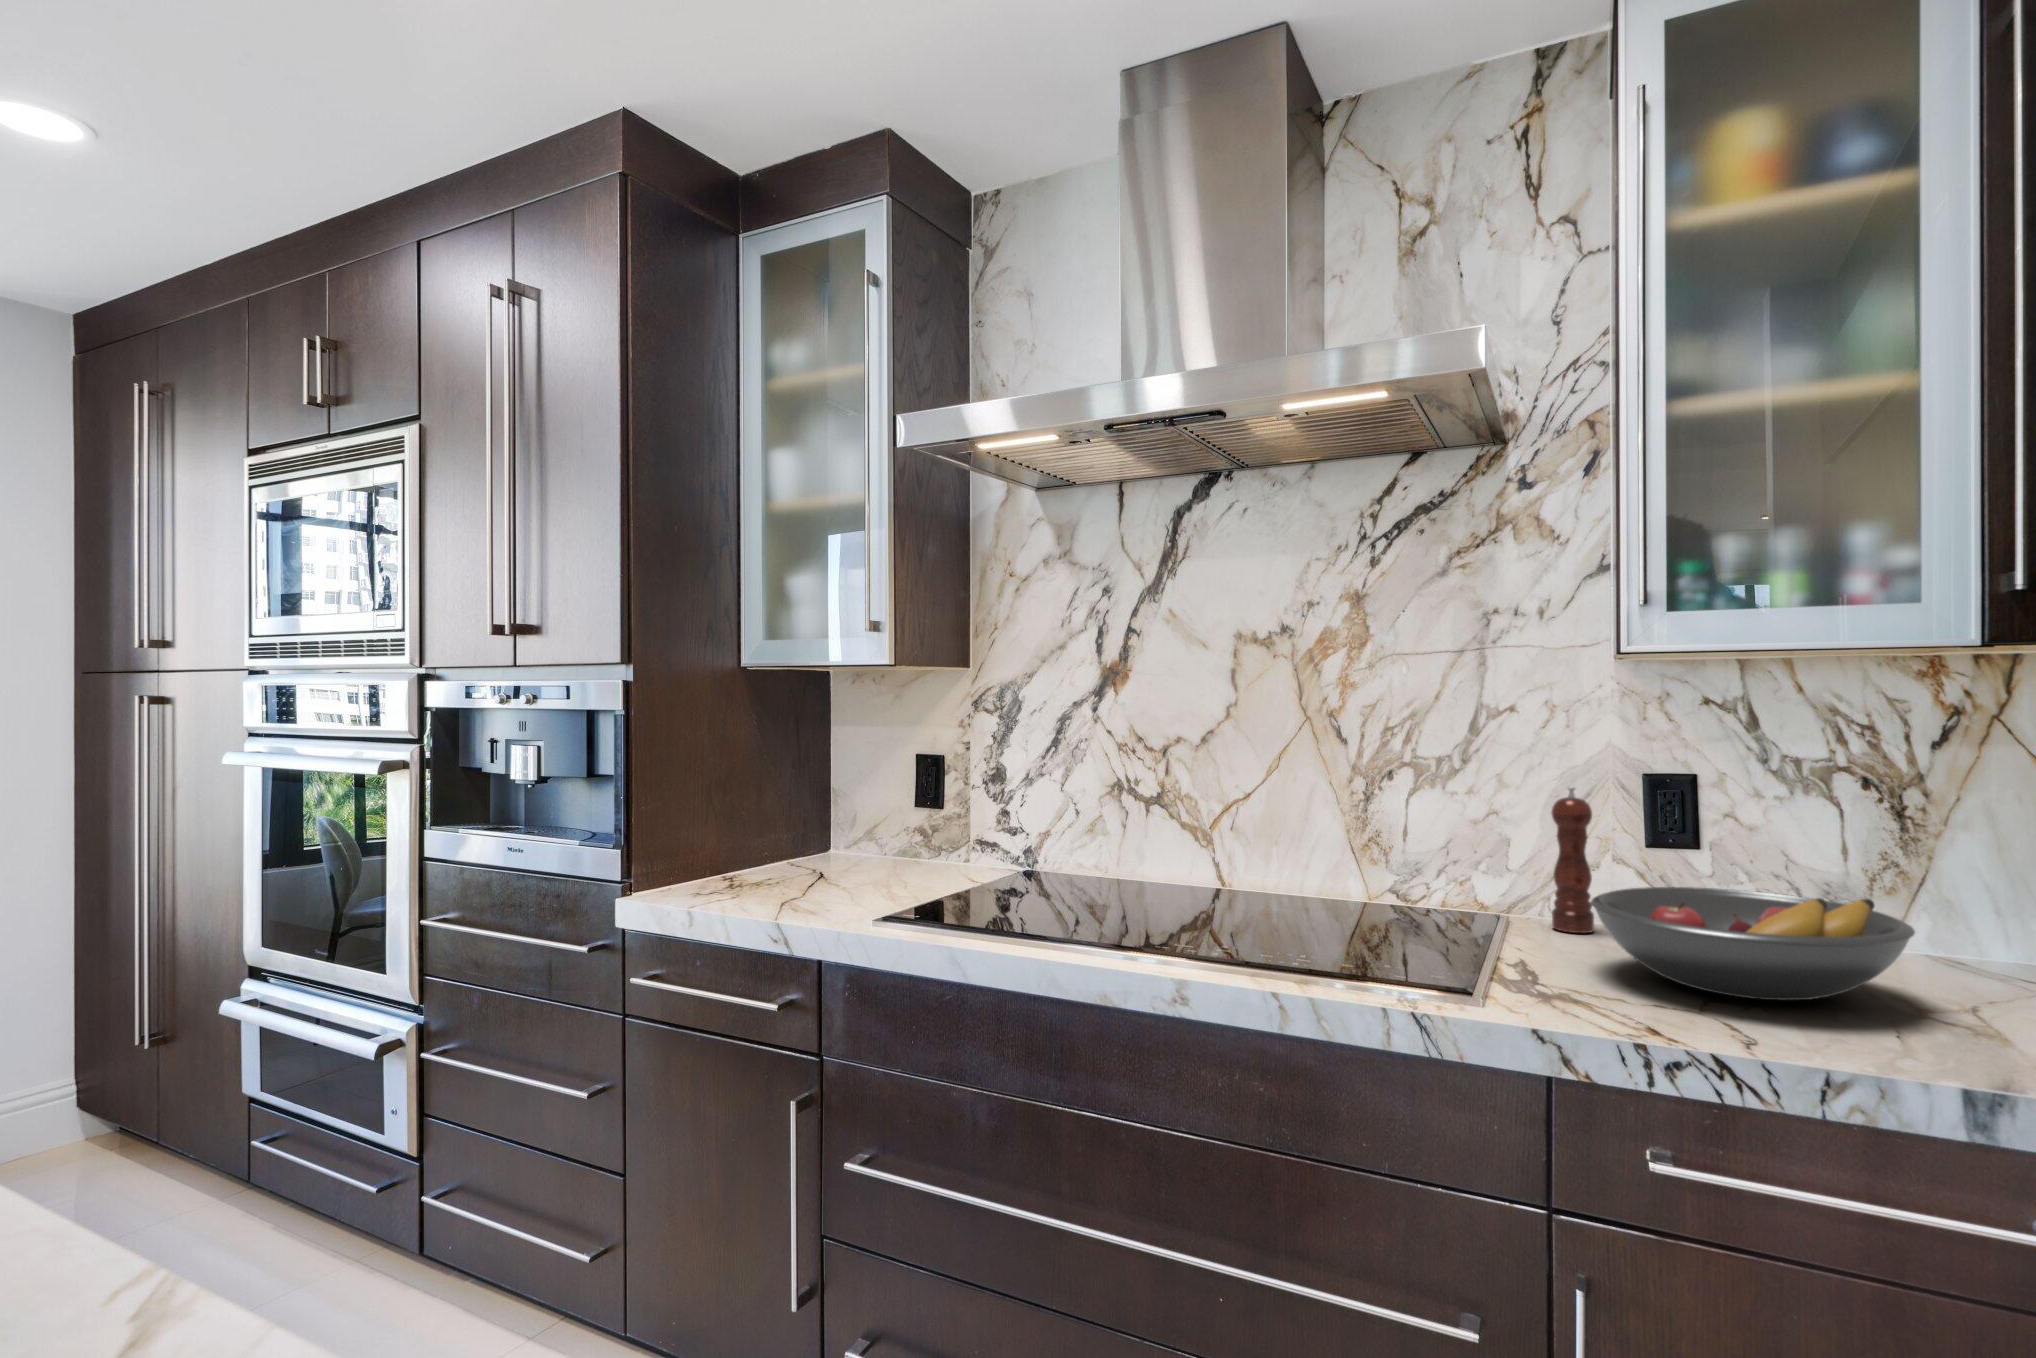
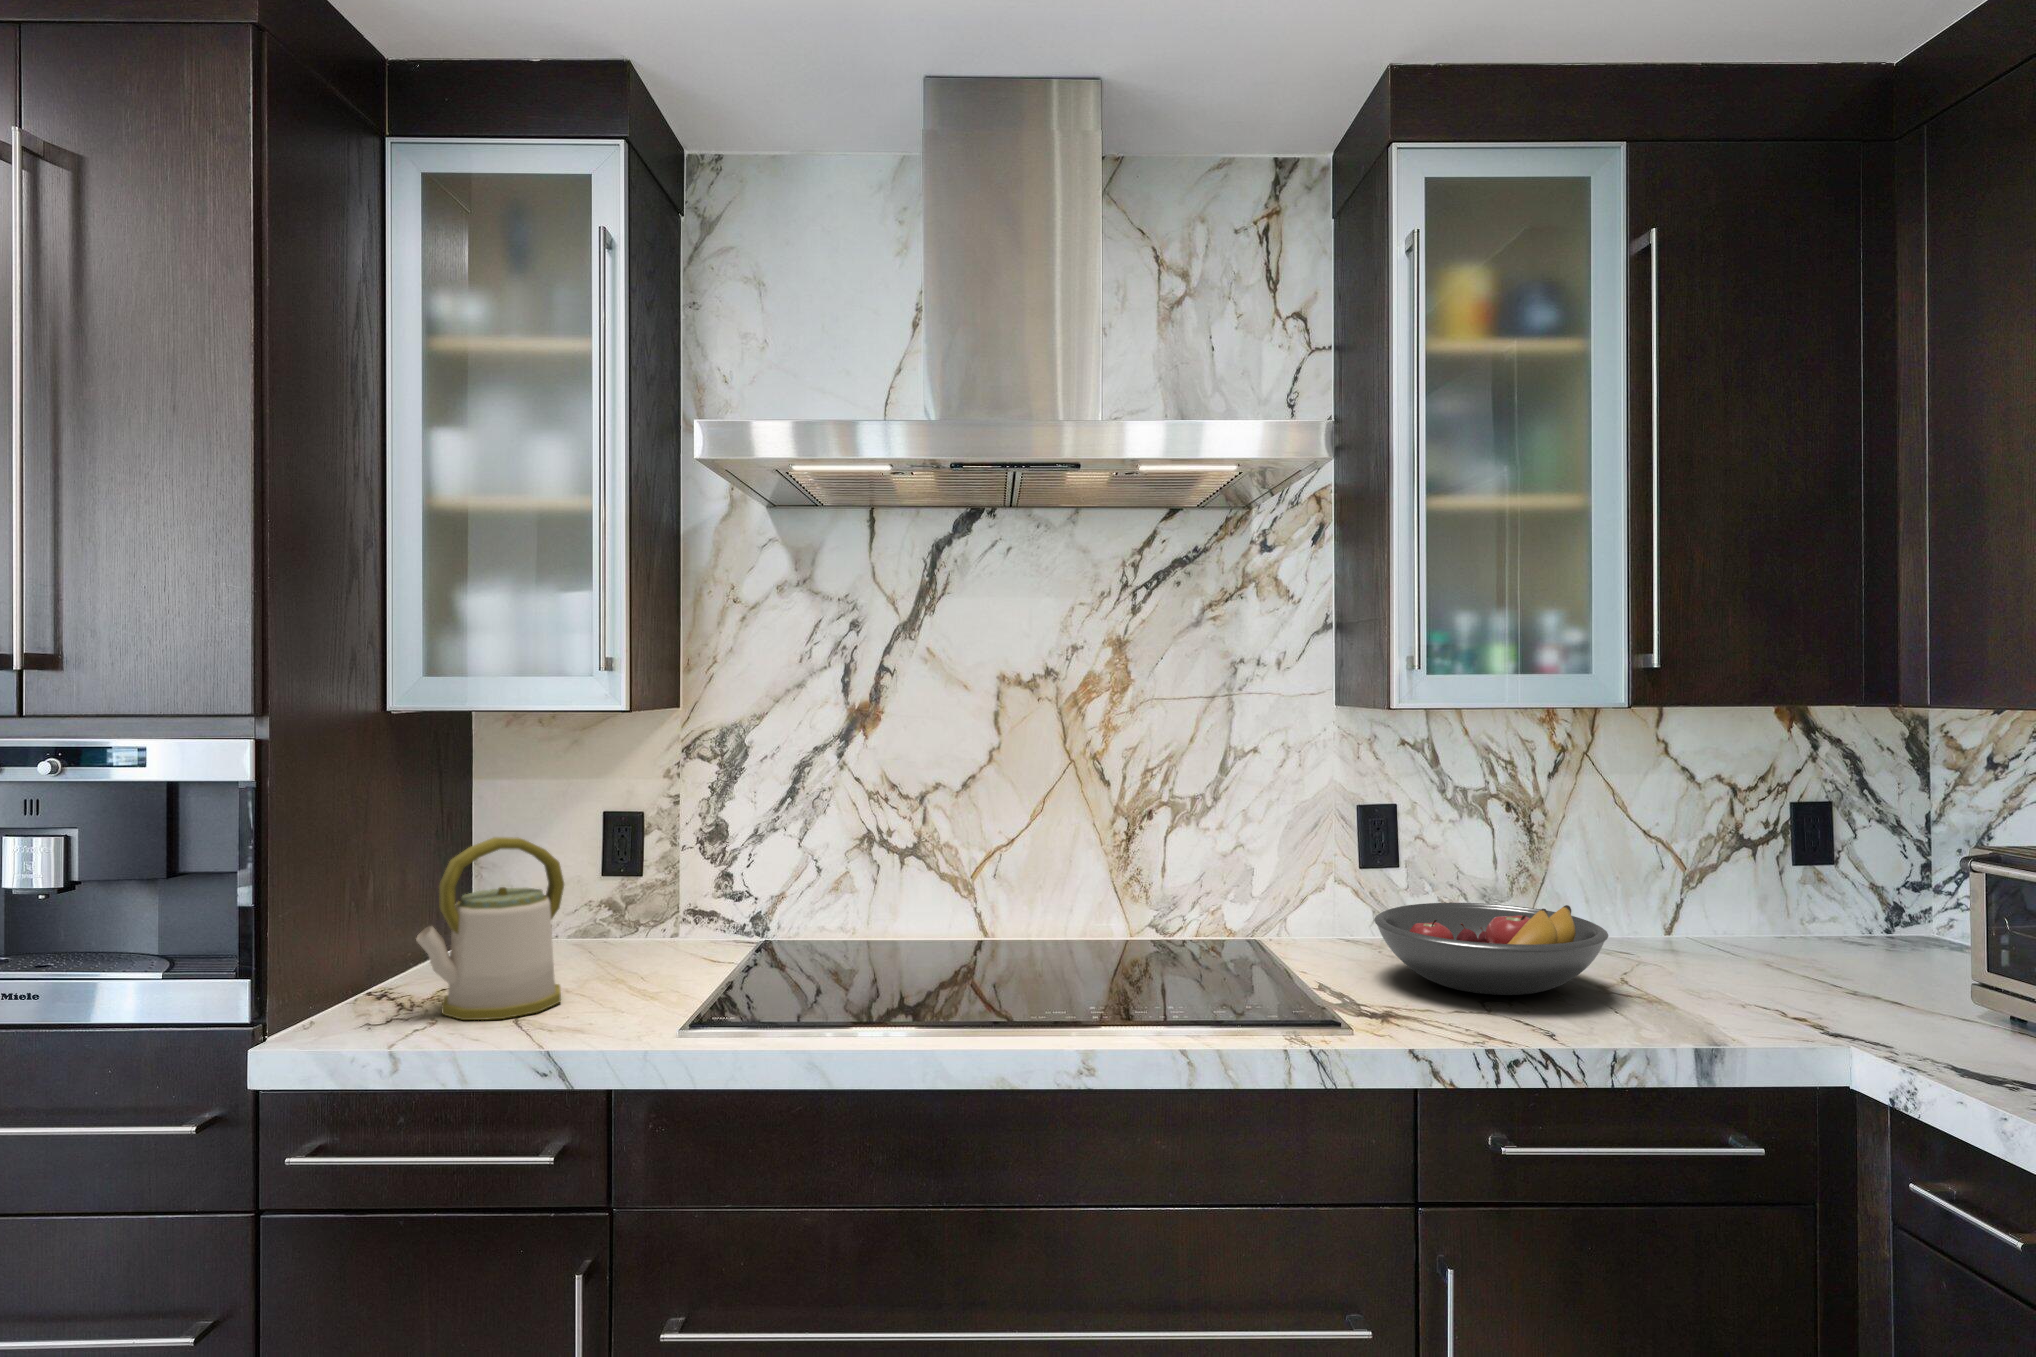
kettle: none [717,759,828,900] -> present [416,837,564,1020]
pepper mill: present [1552,787,1594,933] -> none [1297,821,1331,949]

